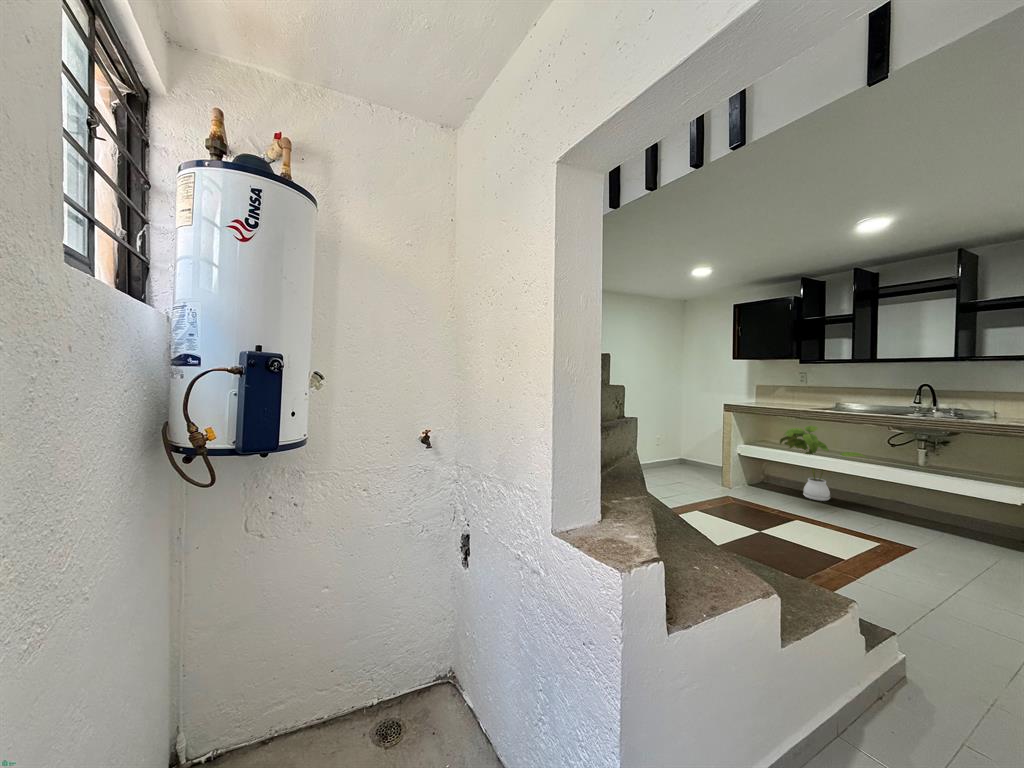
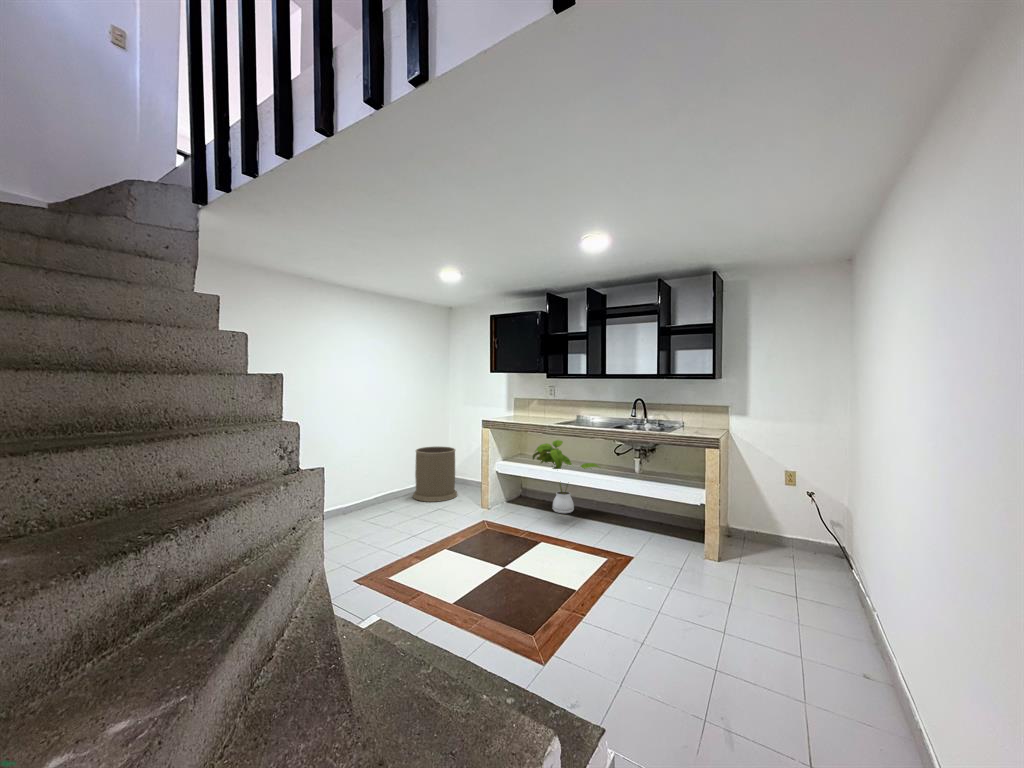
trash can: none [653,427,696,475] -> present [413,446,457,502]

